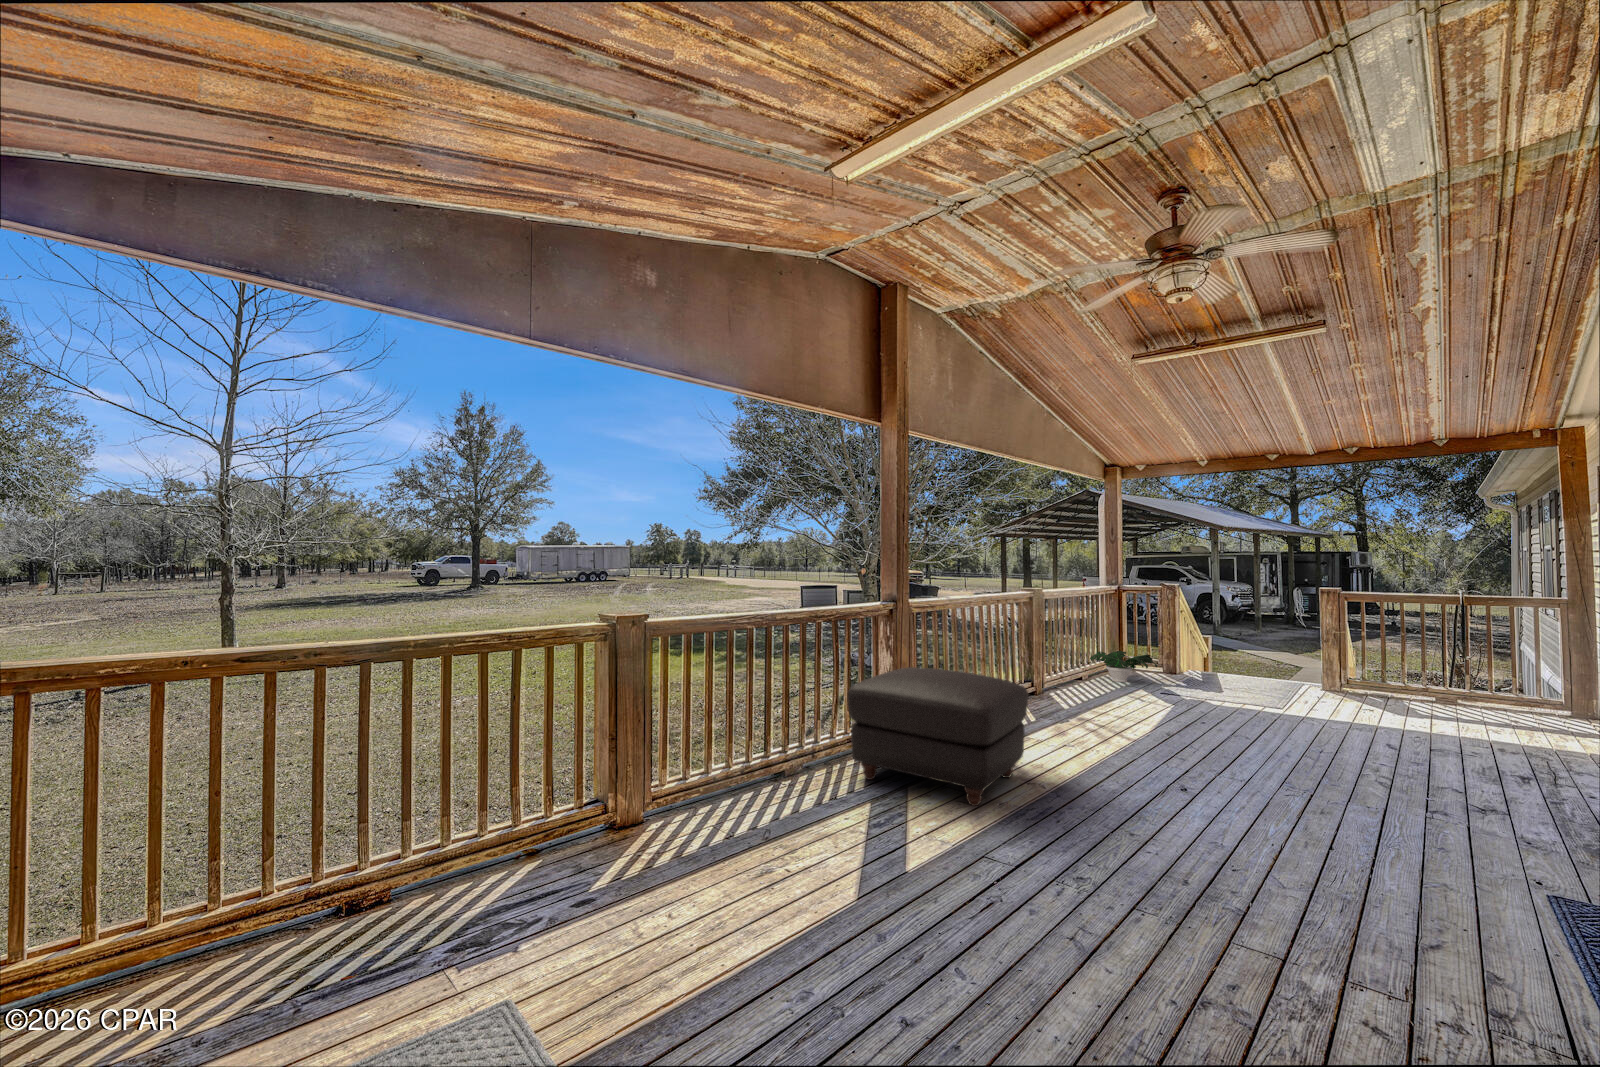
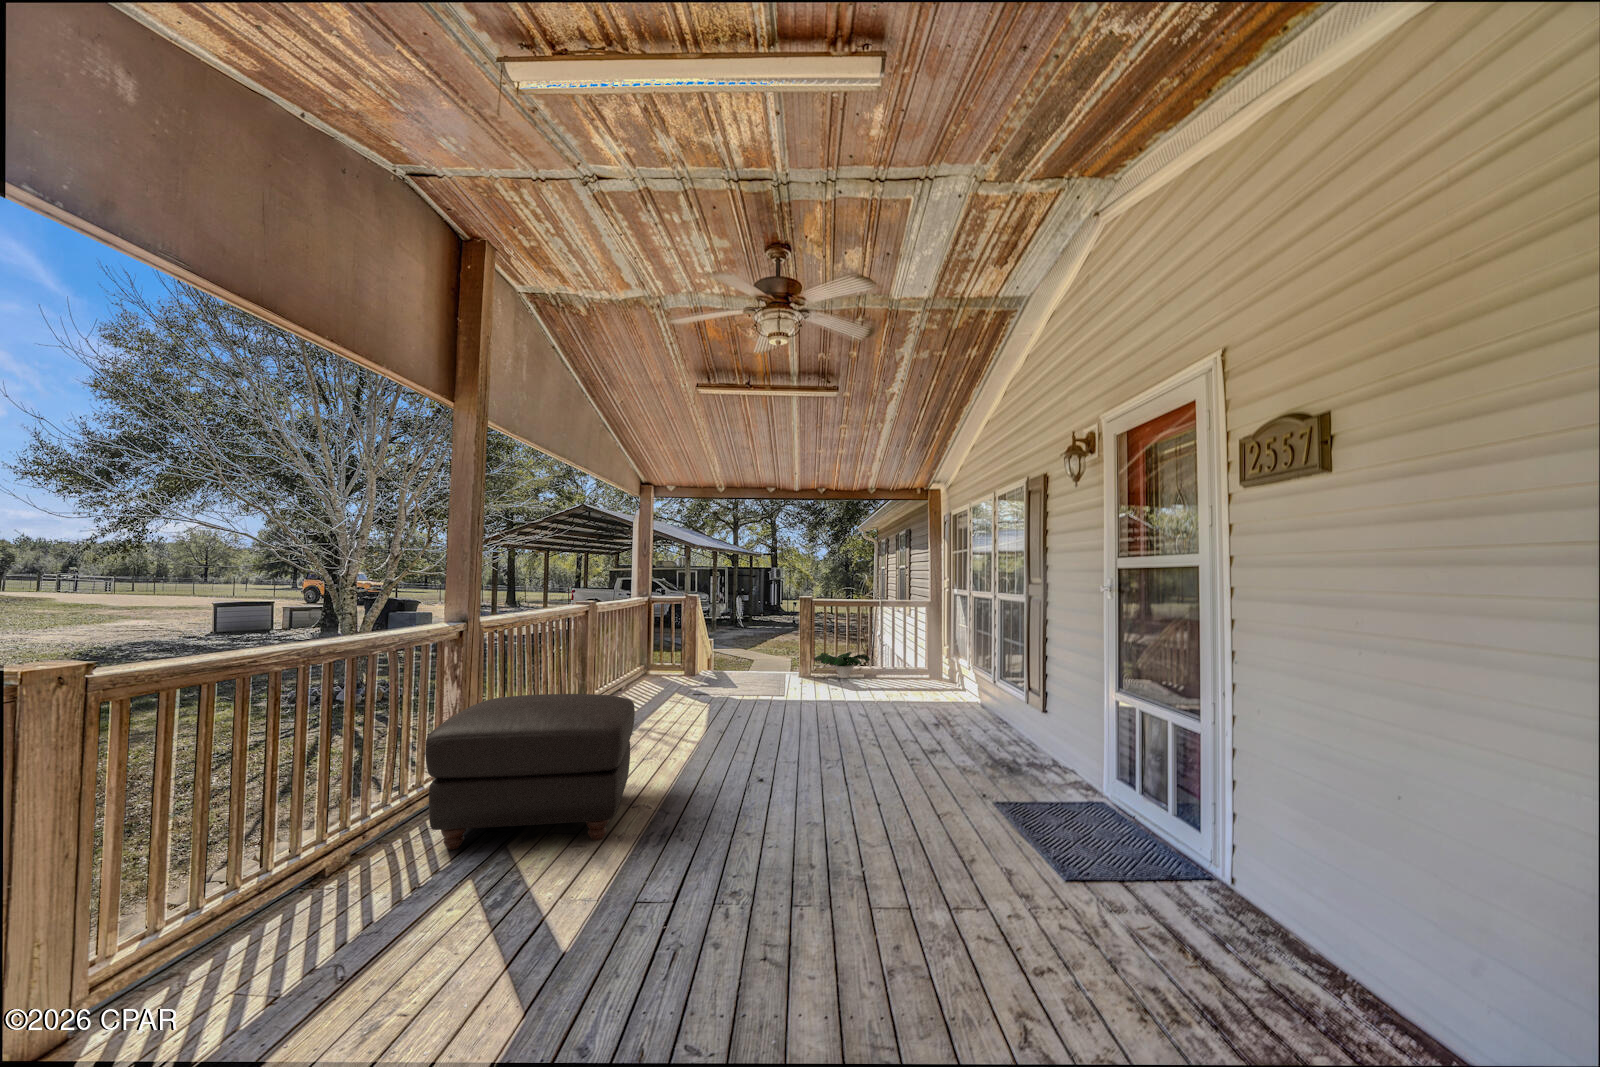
potted plant: present [1090,651,1157,682] -> present [815,652,870,678]

